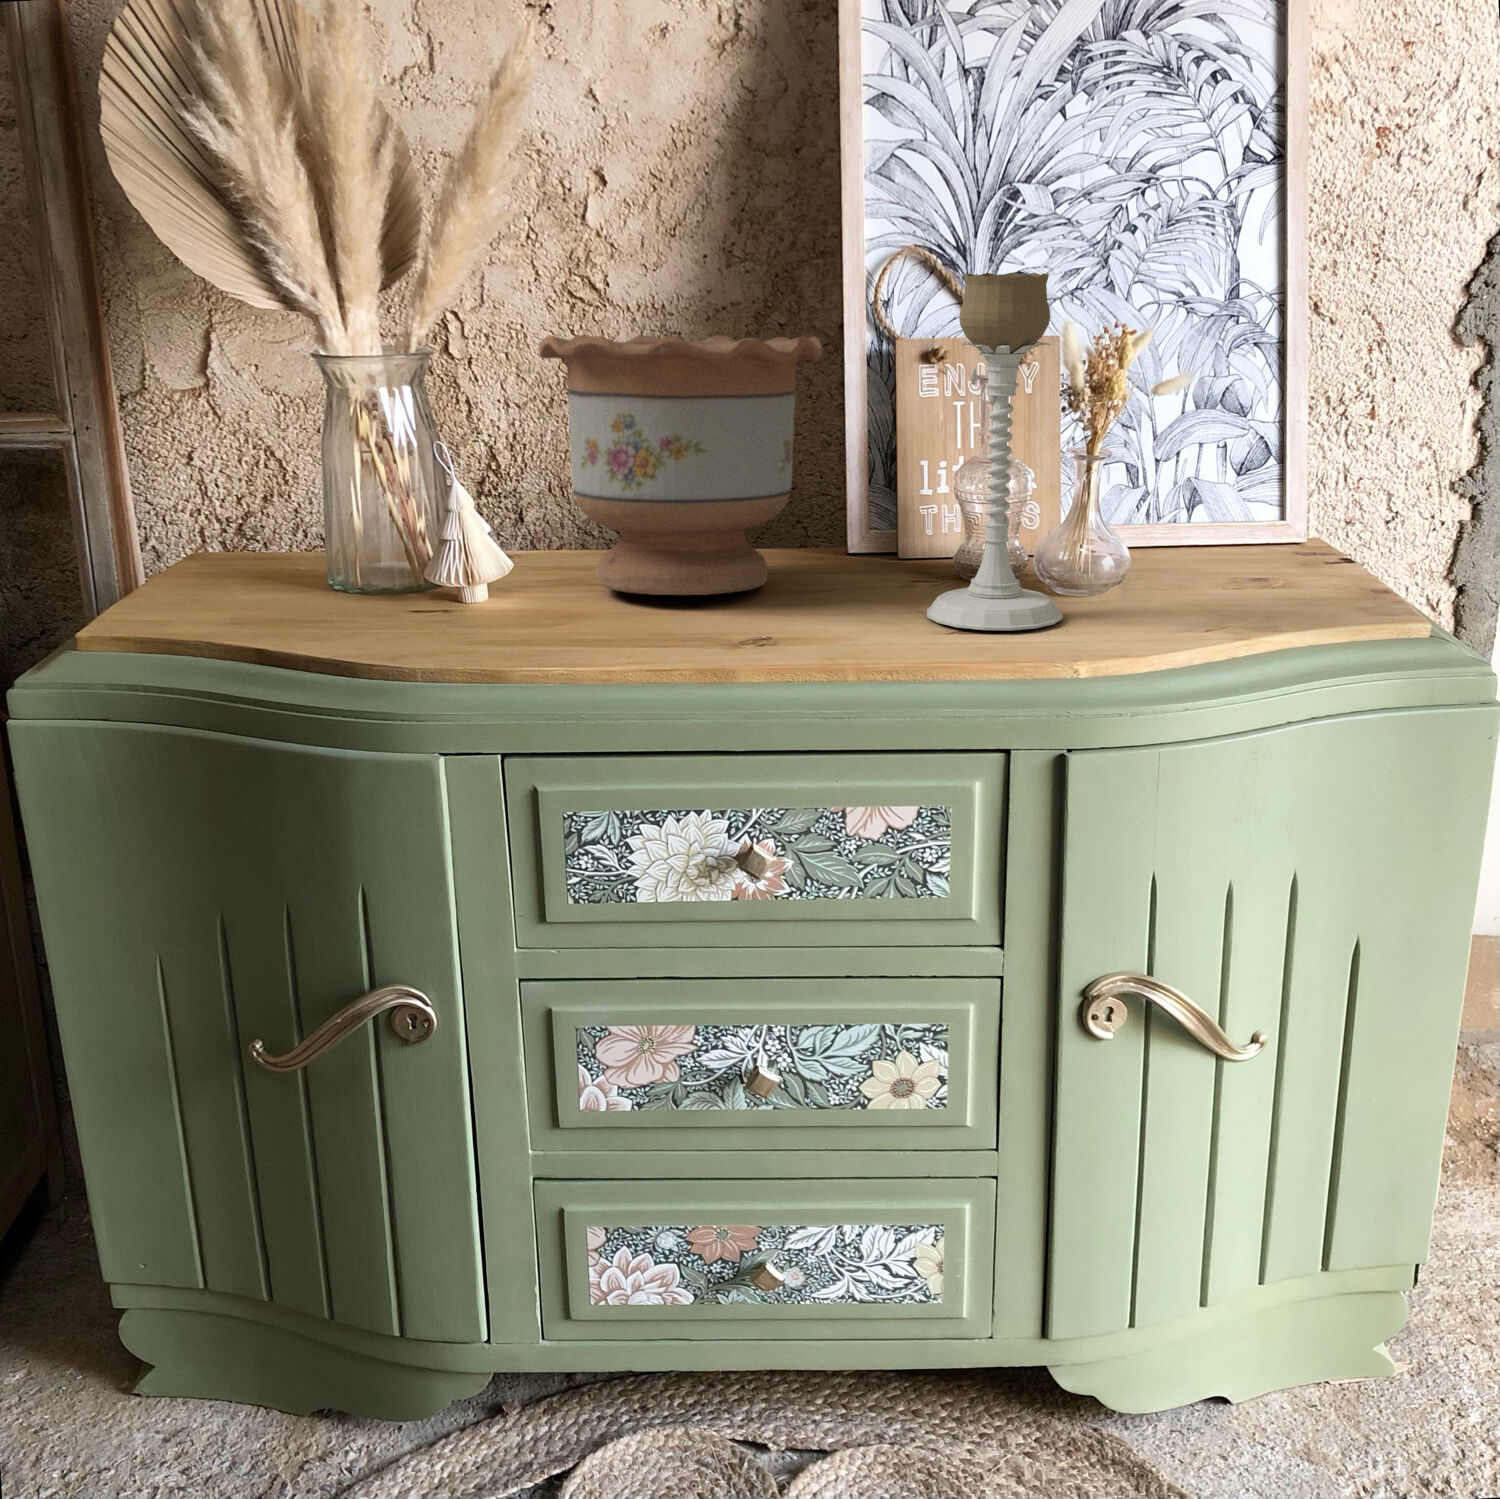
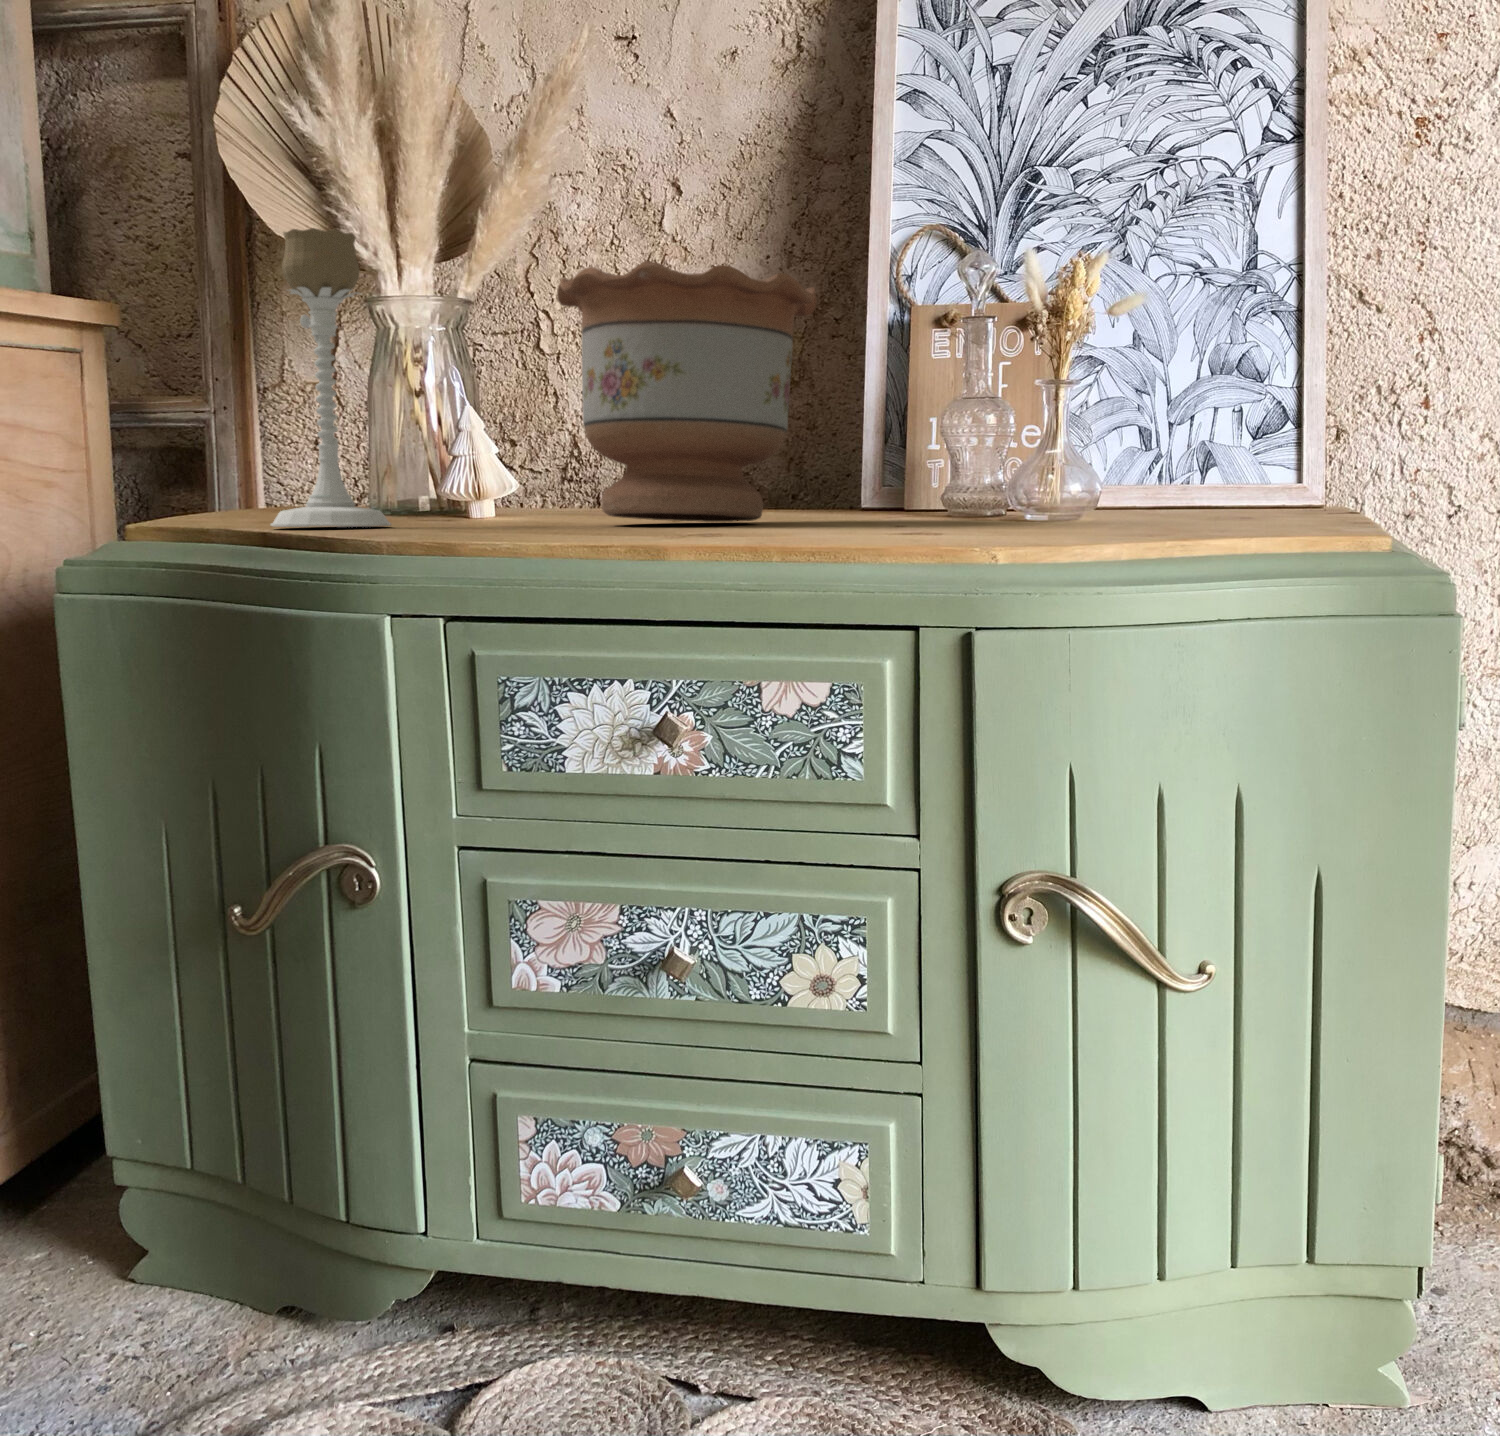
candle holder: present [927,273,1063,630] -> present [271,228,391,527]

